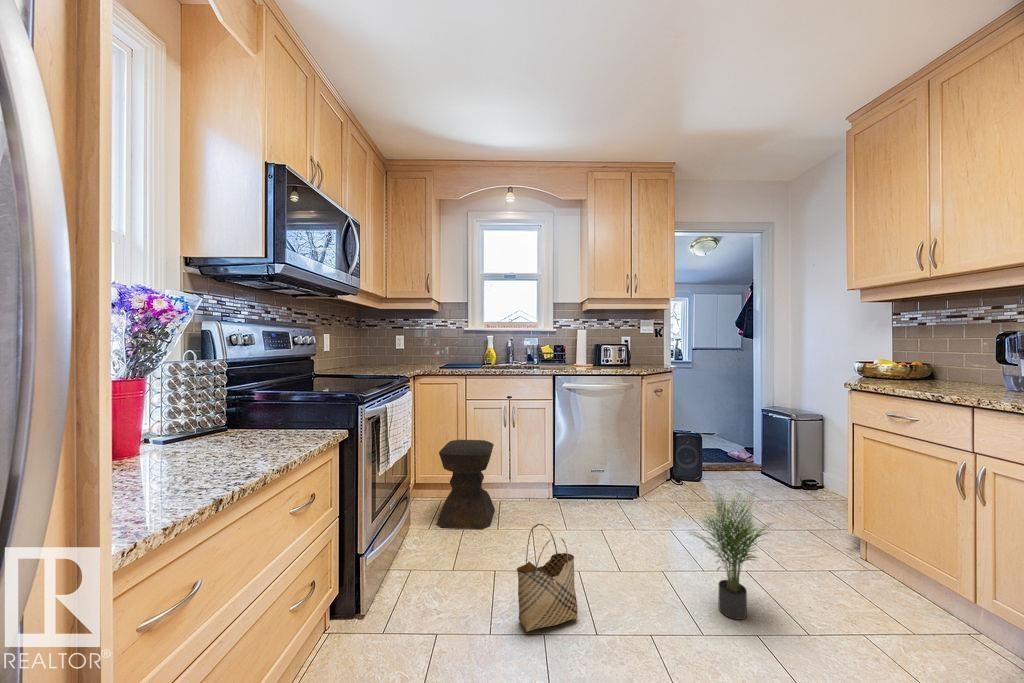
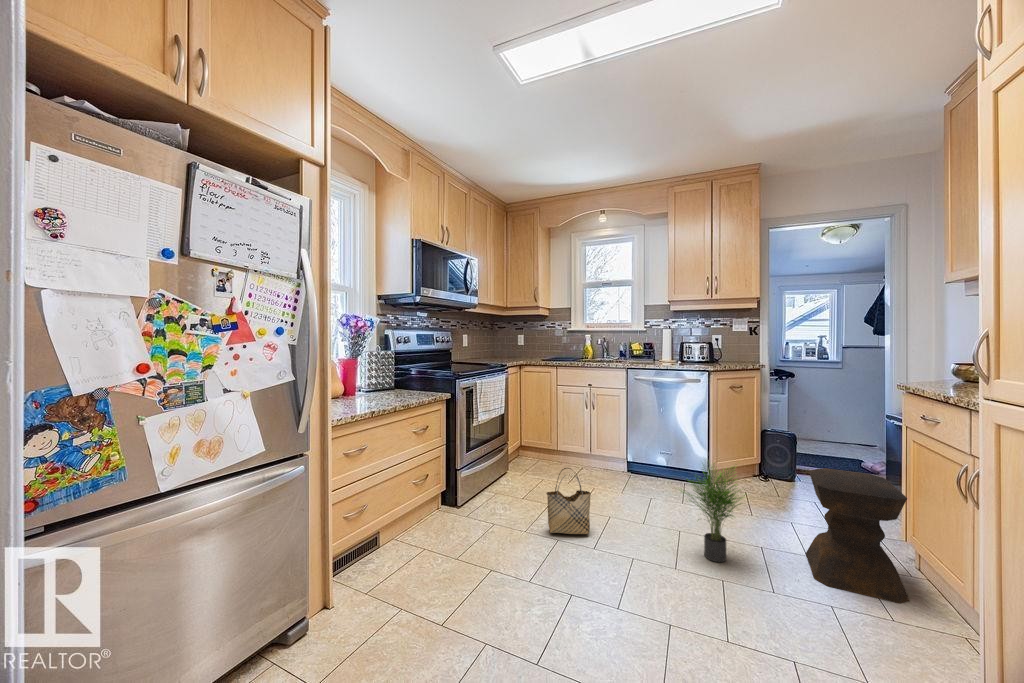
stool: present [437,440,495,529] -> present [806,468,909,603]

